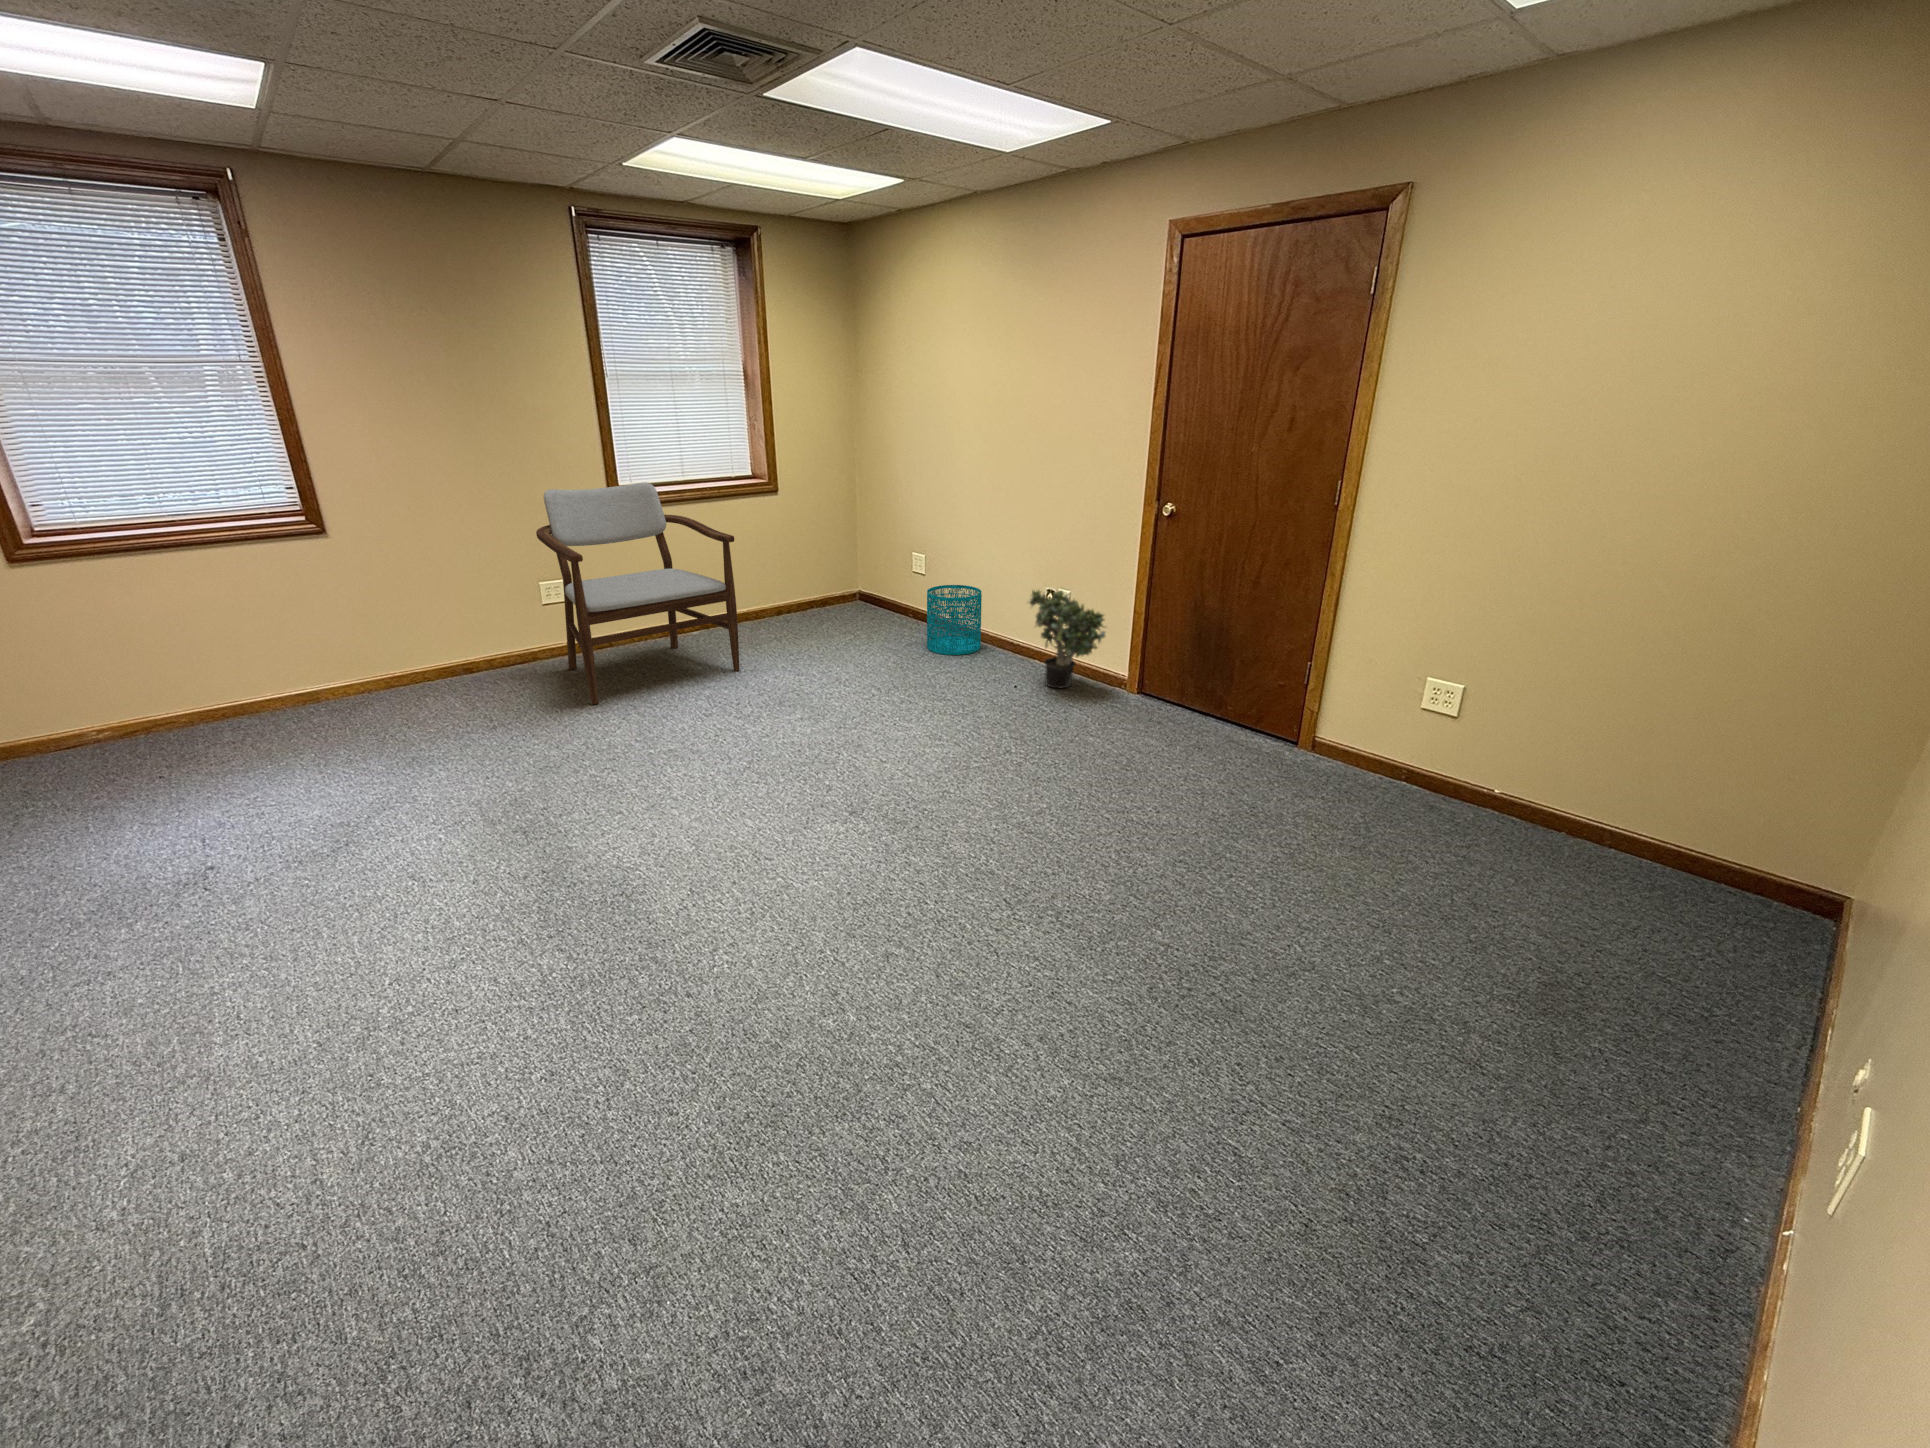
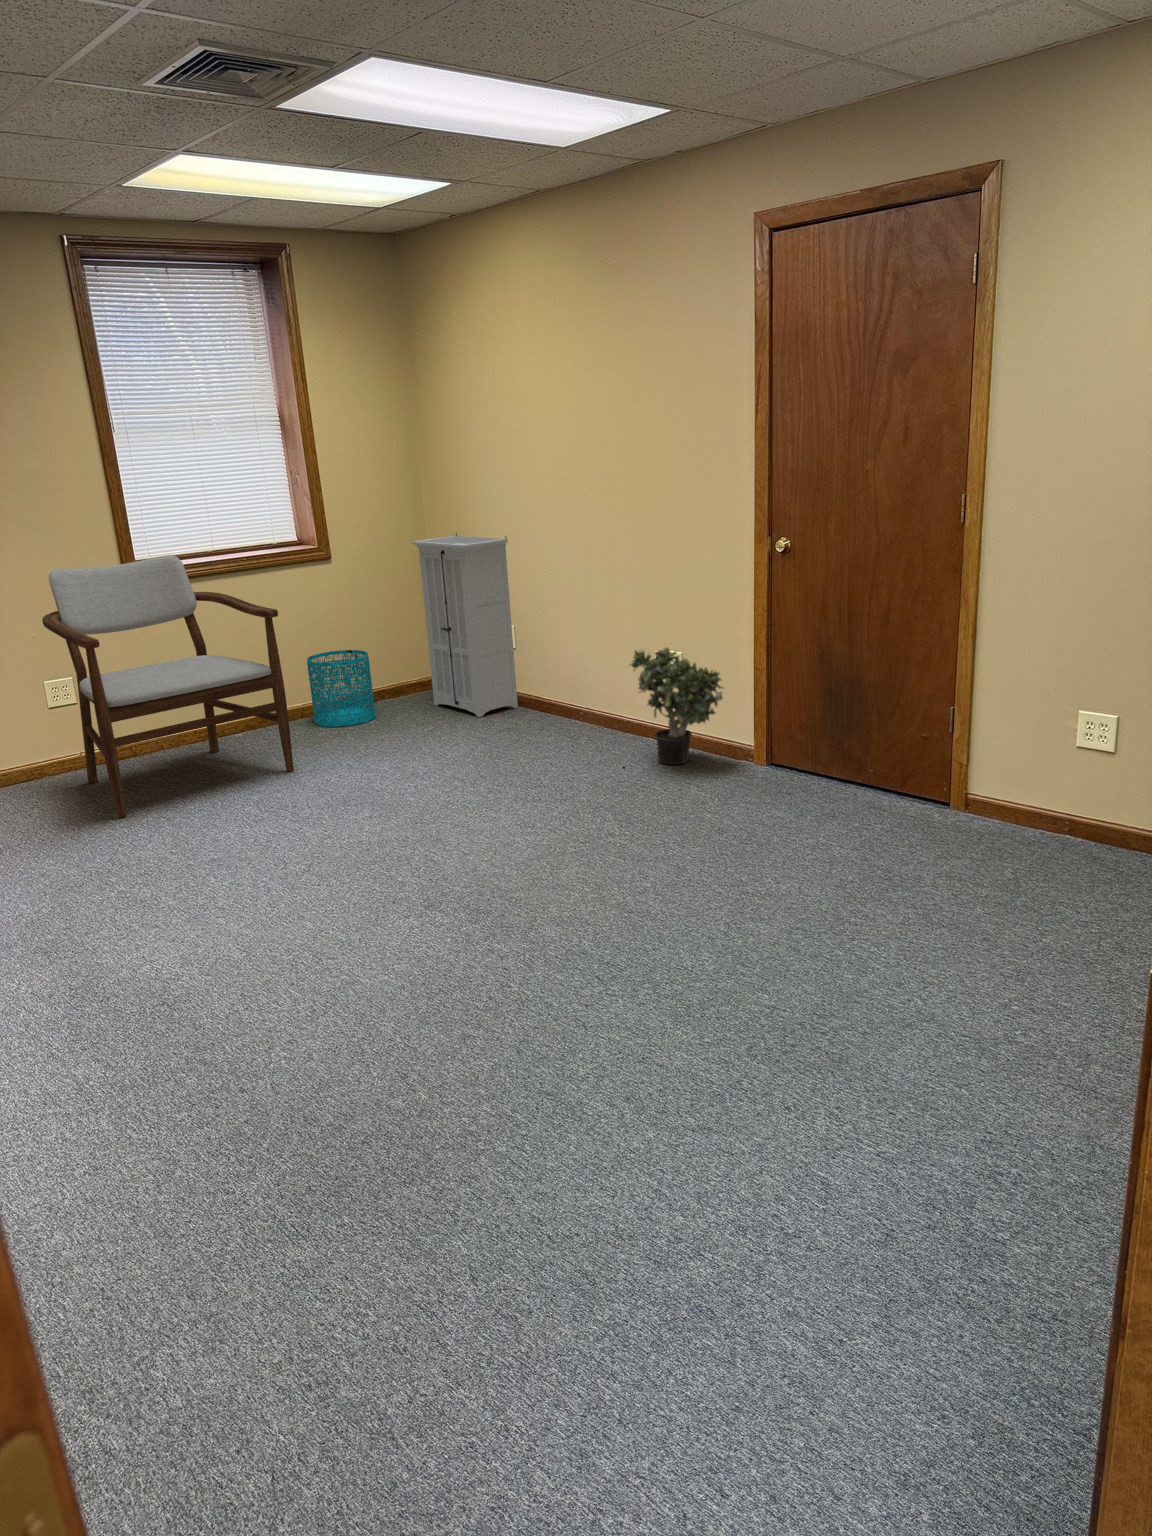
storage cabinet: none [846,476,927,631] -> present [411,533,518,717]
wastebasket: present [927,585,982,655] -> present [307,650,376,727]

